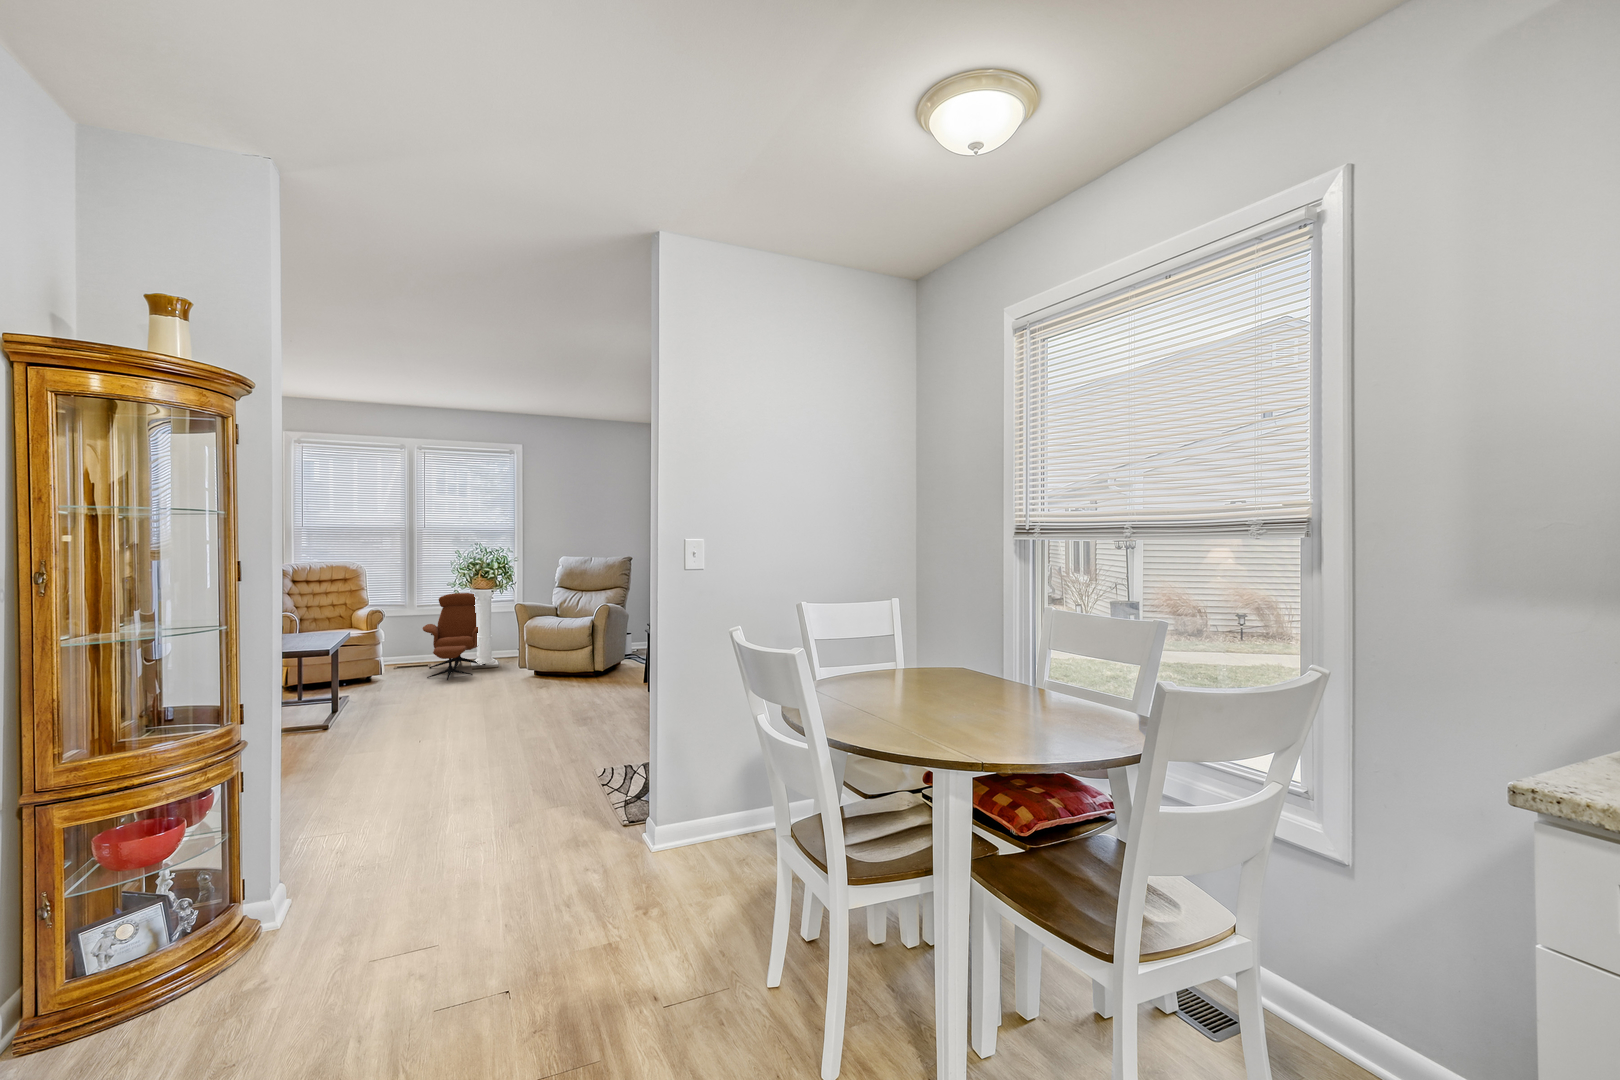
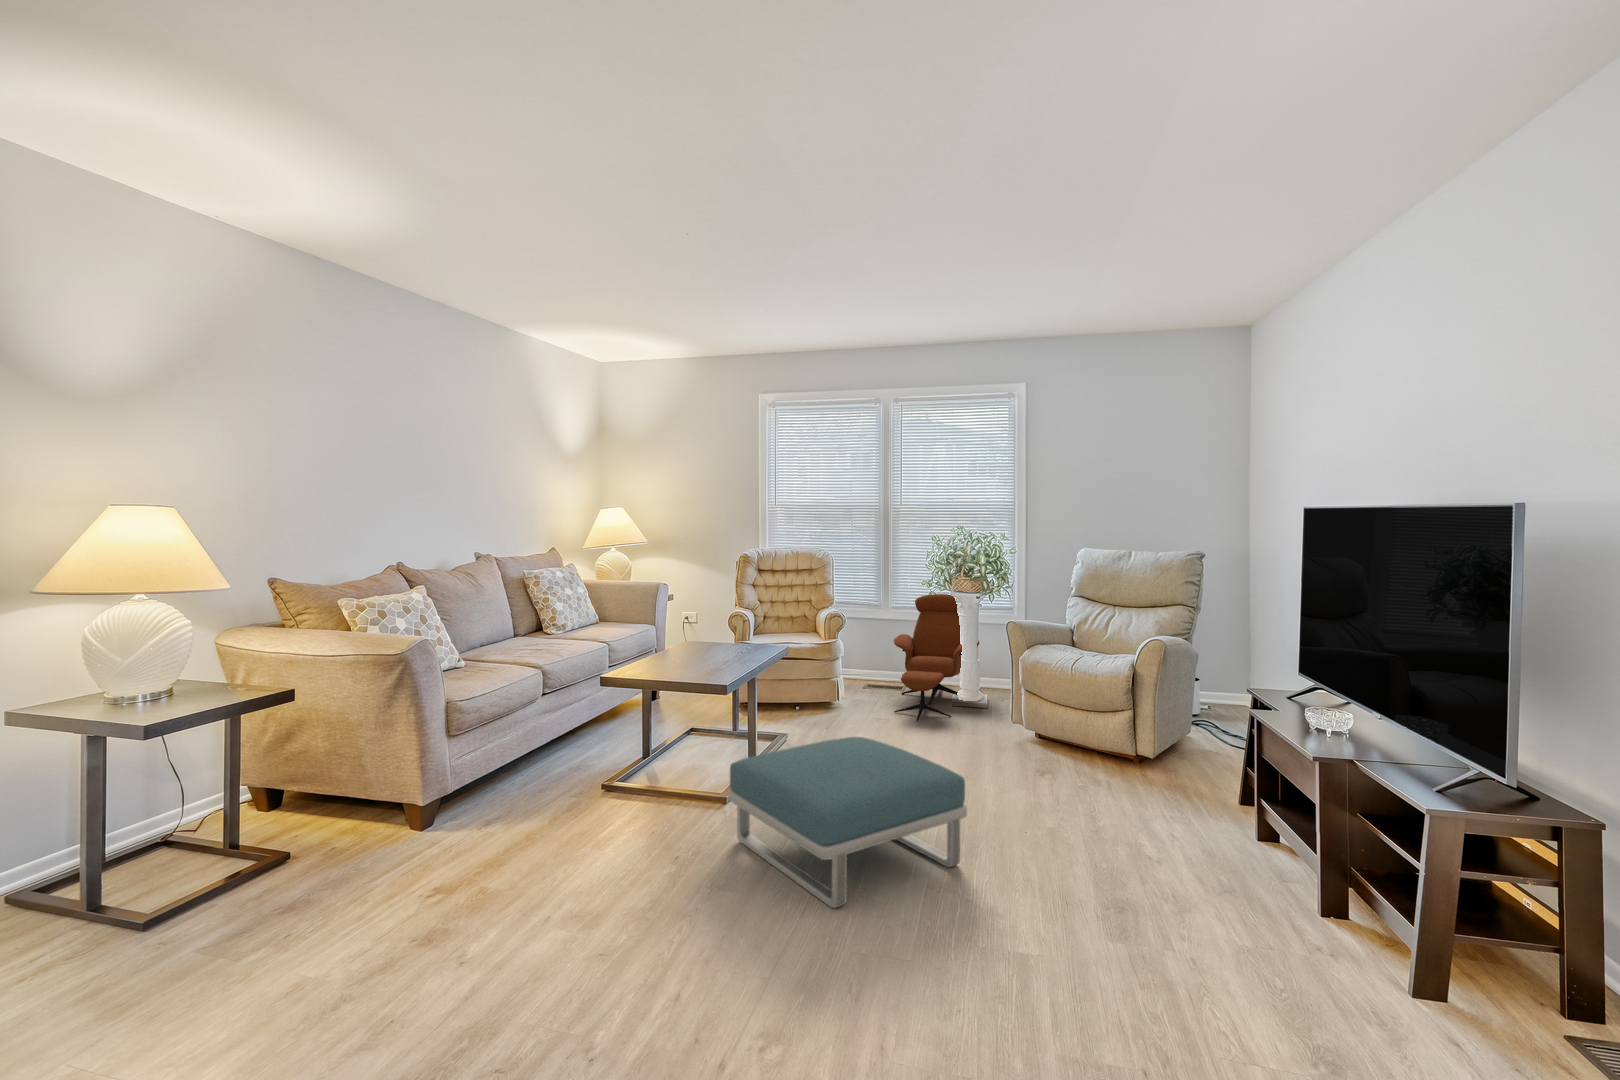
footstool: none [328,675,500,759] -> present [728,737,967,908]

